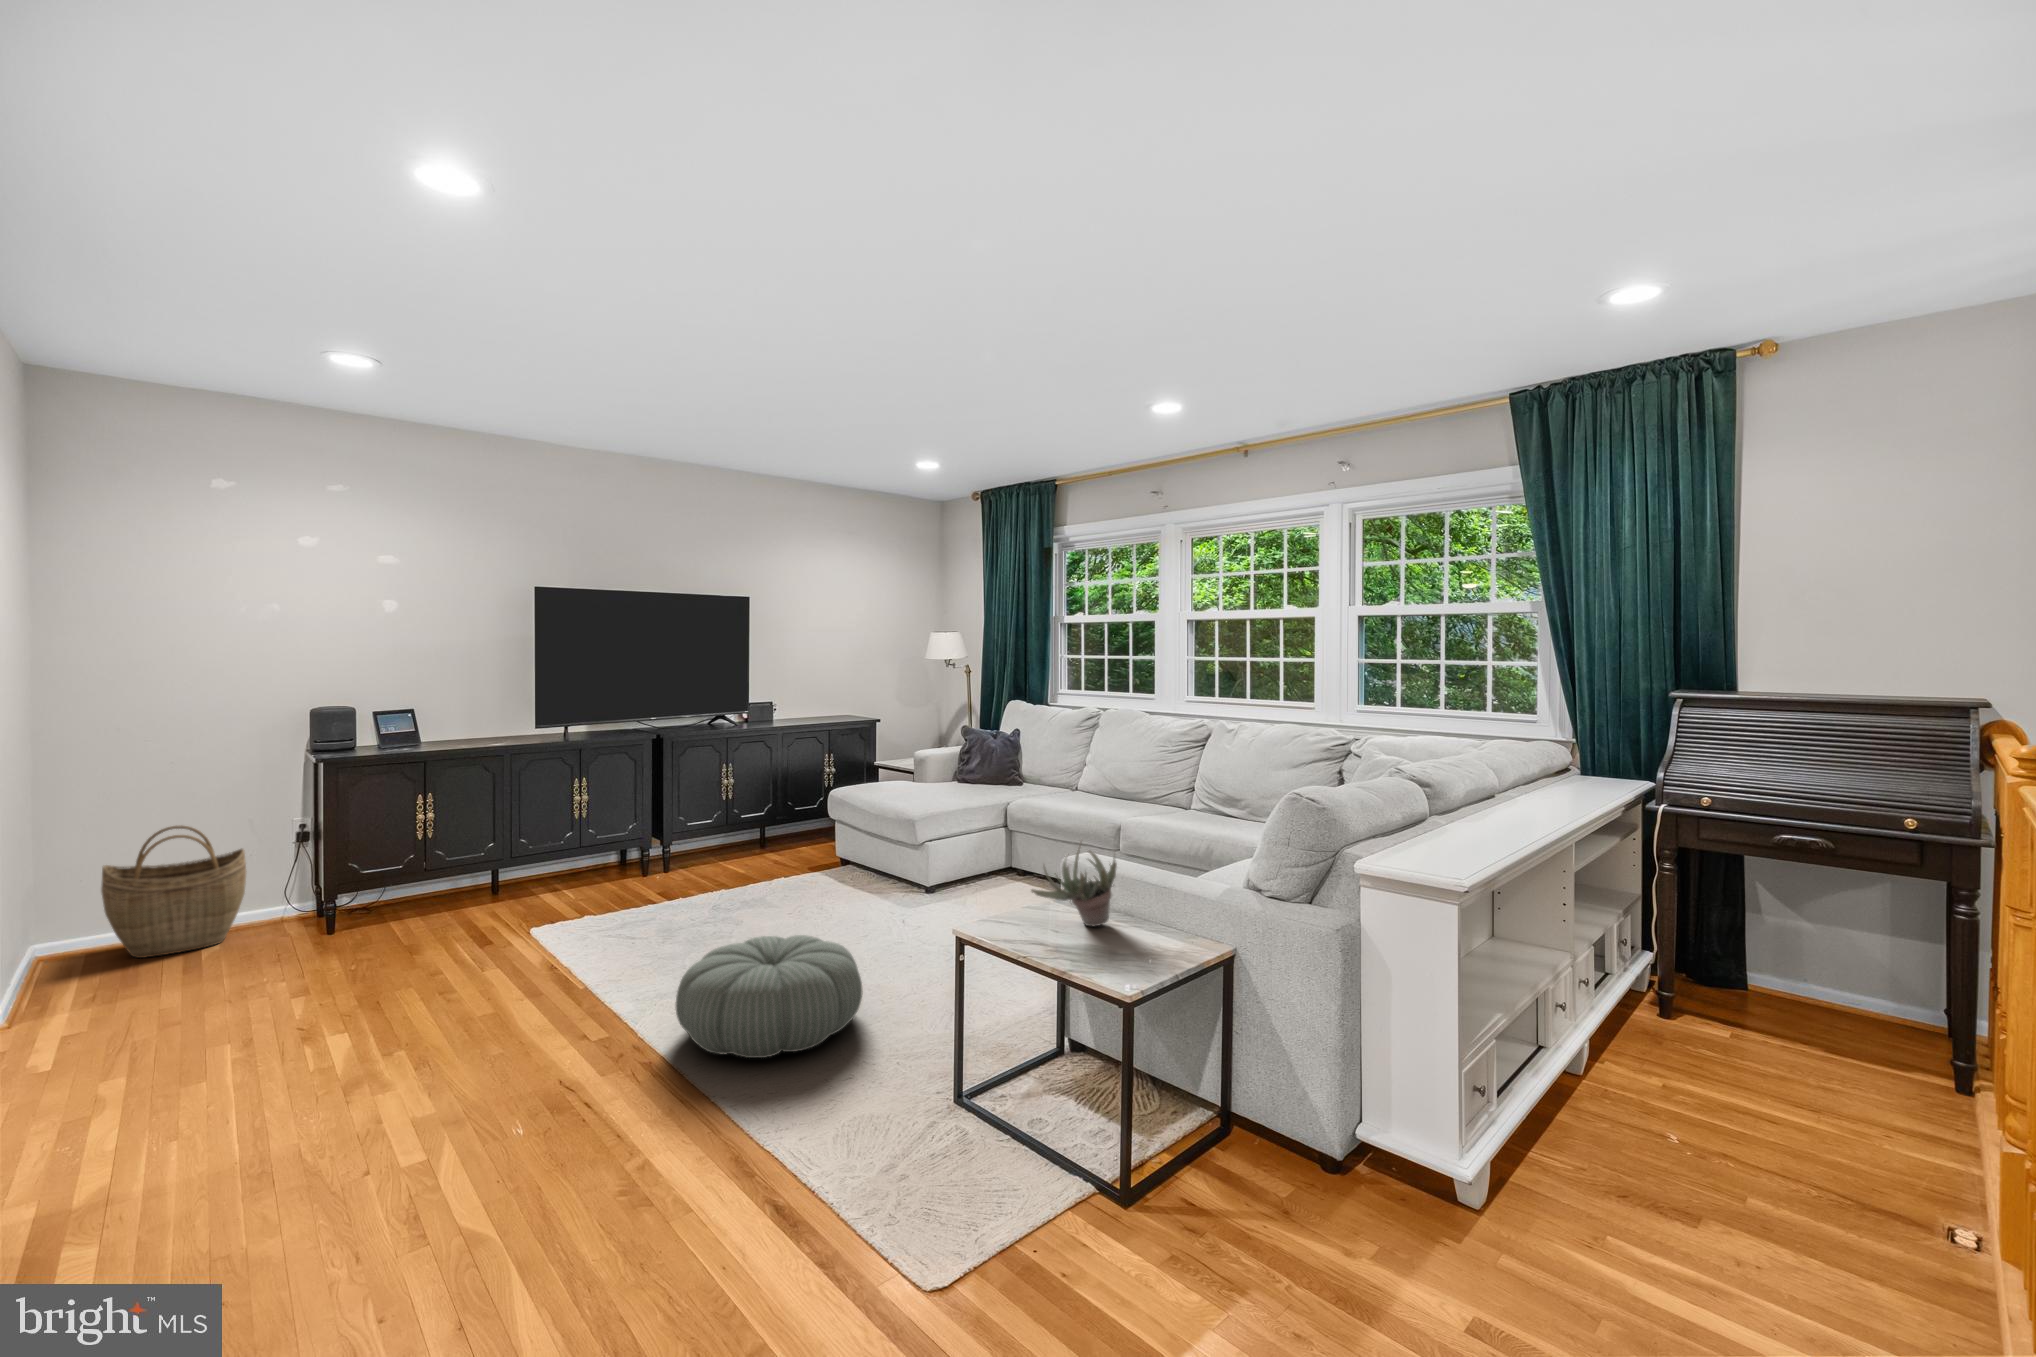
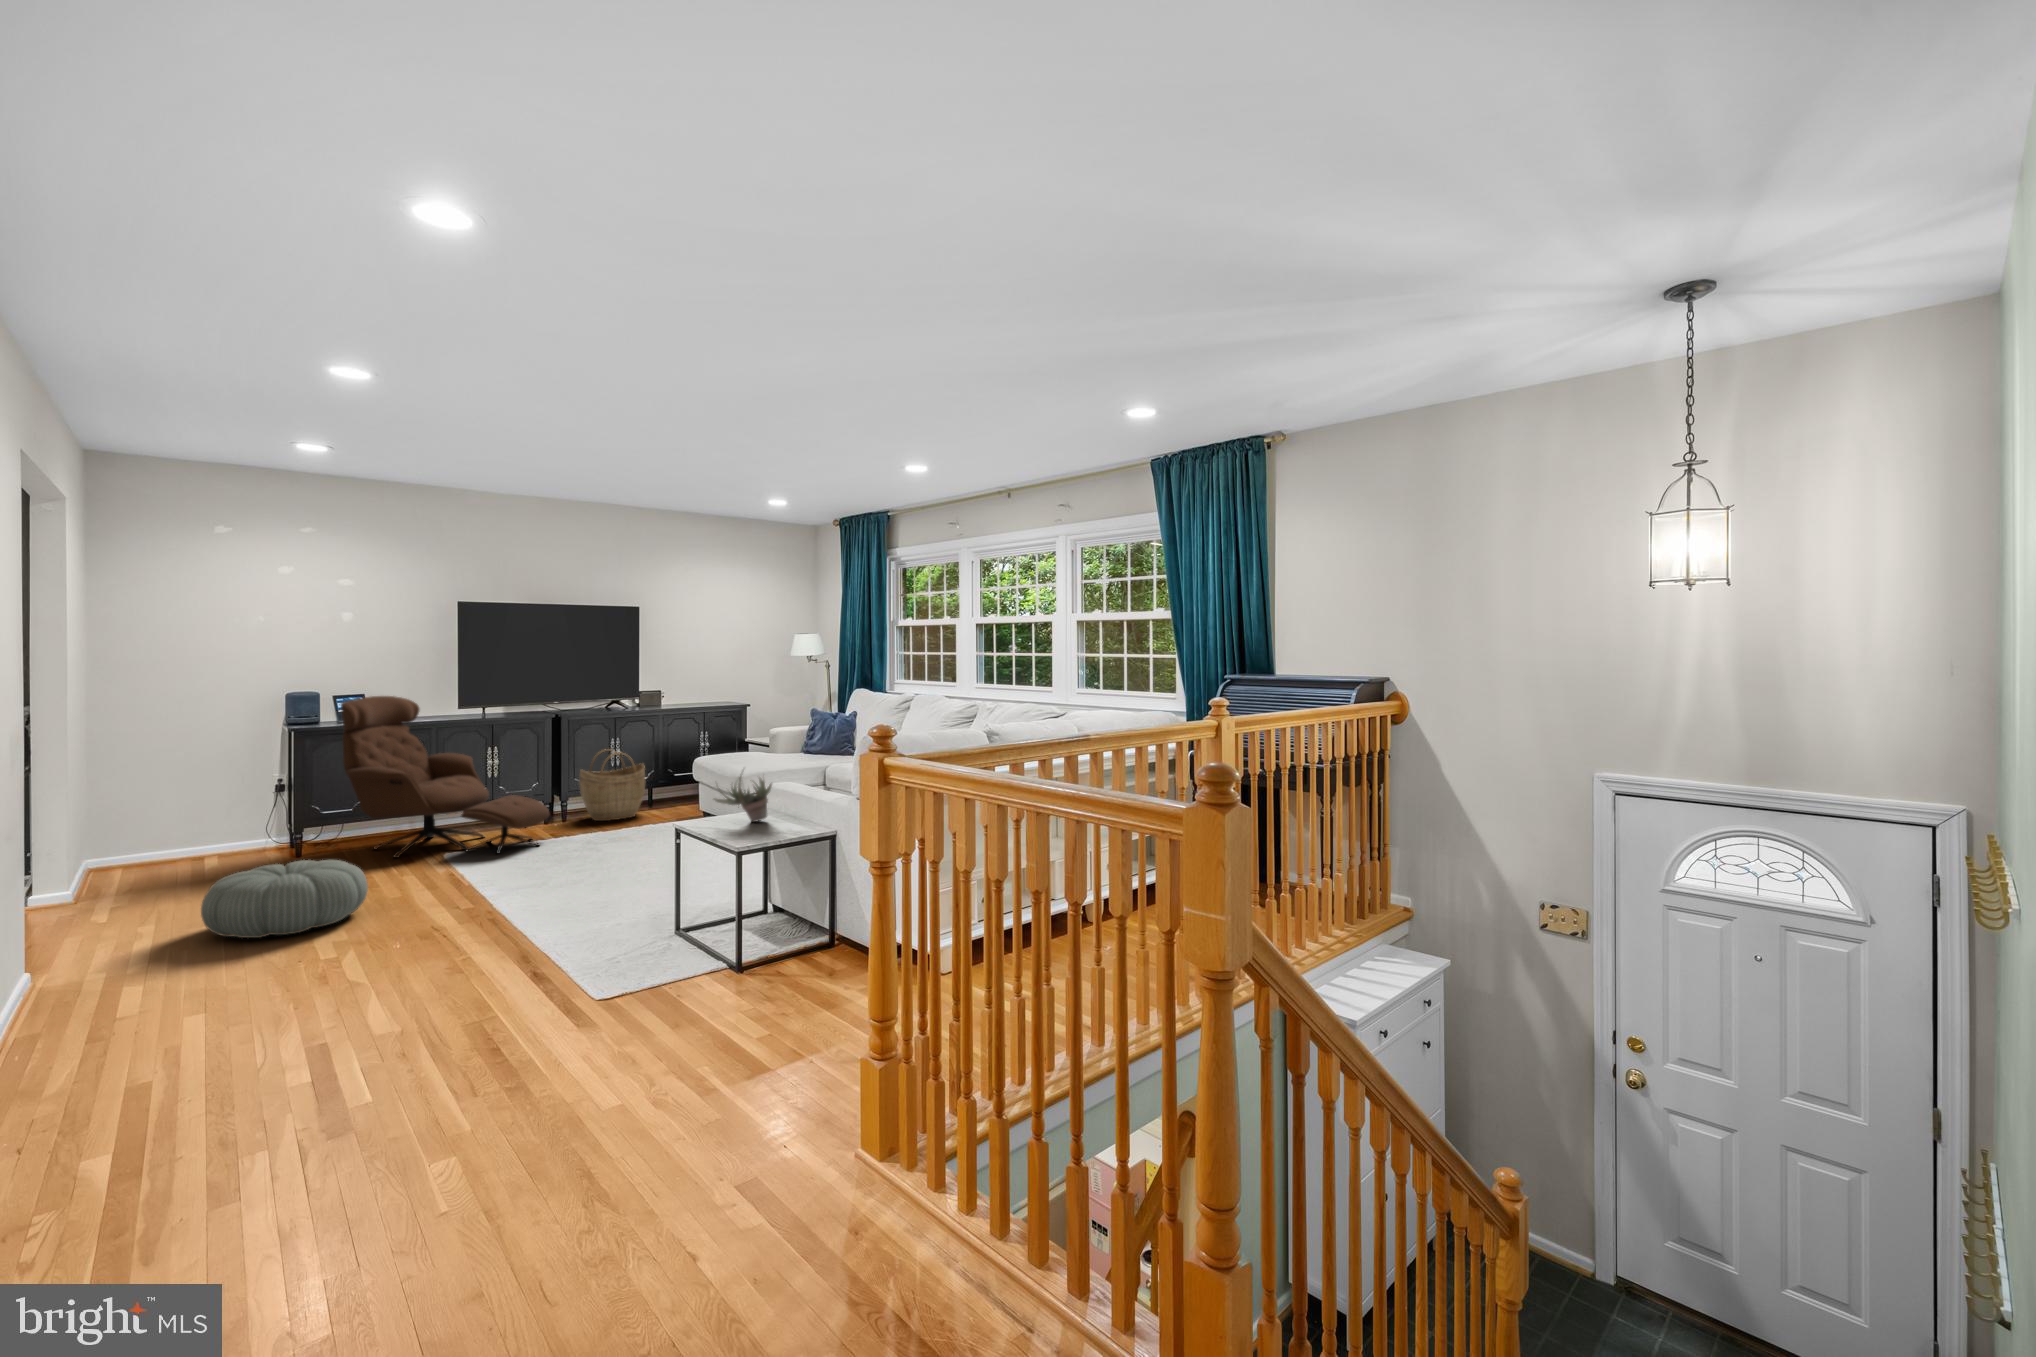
lounge chair: none [391,711,664,938] -> present [341,696,550,858]
woven basket: present [101,825,247,958] -> present [579,749,645,821]
pouf: present [675,935,863,1058] -> present [201,860,368,938]

